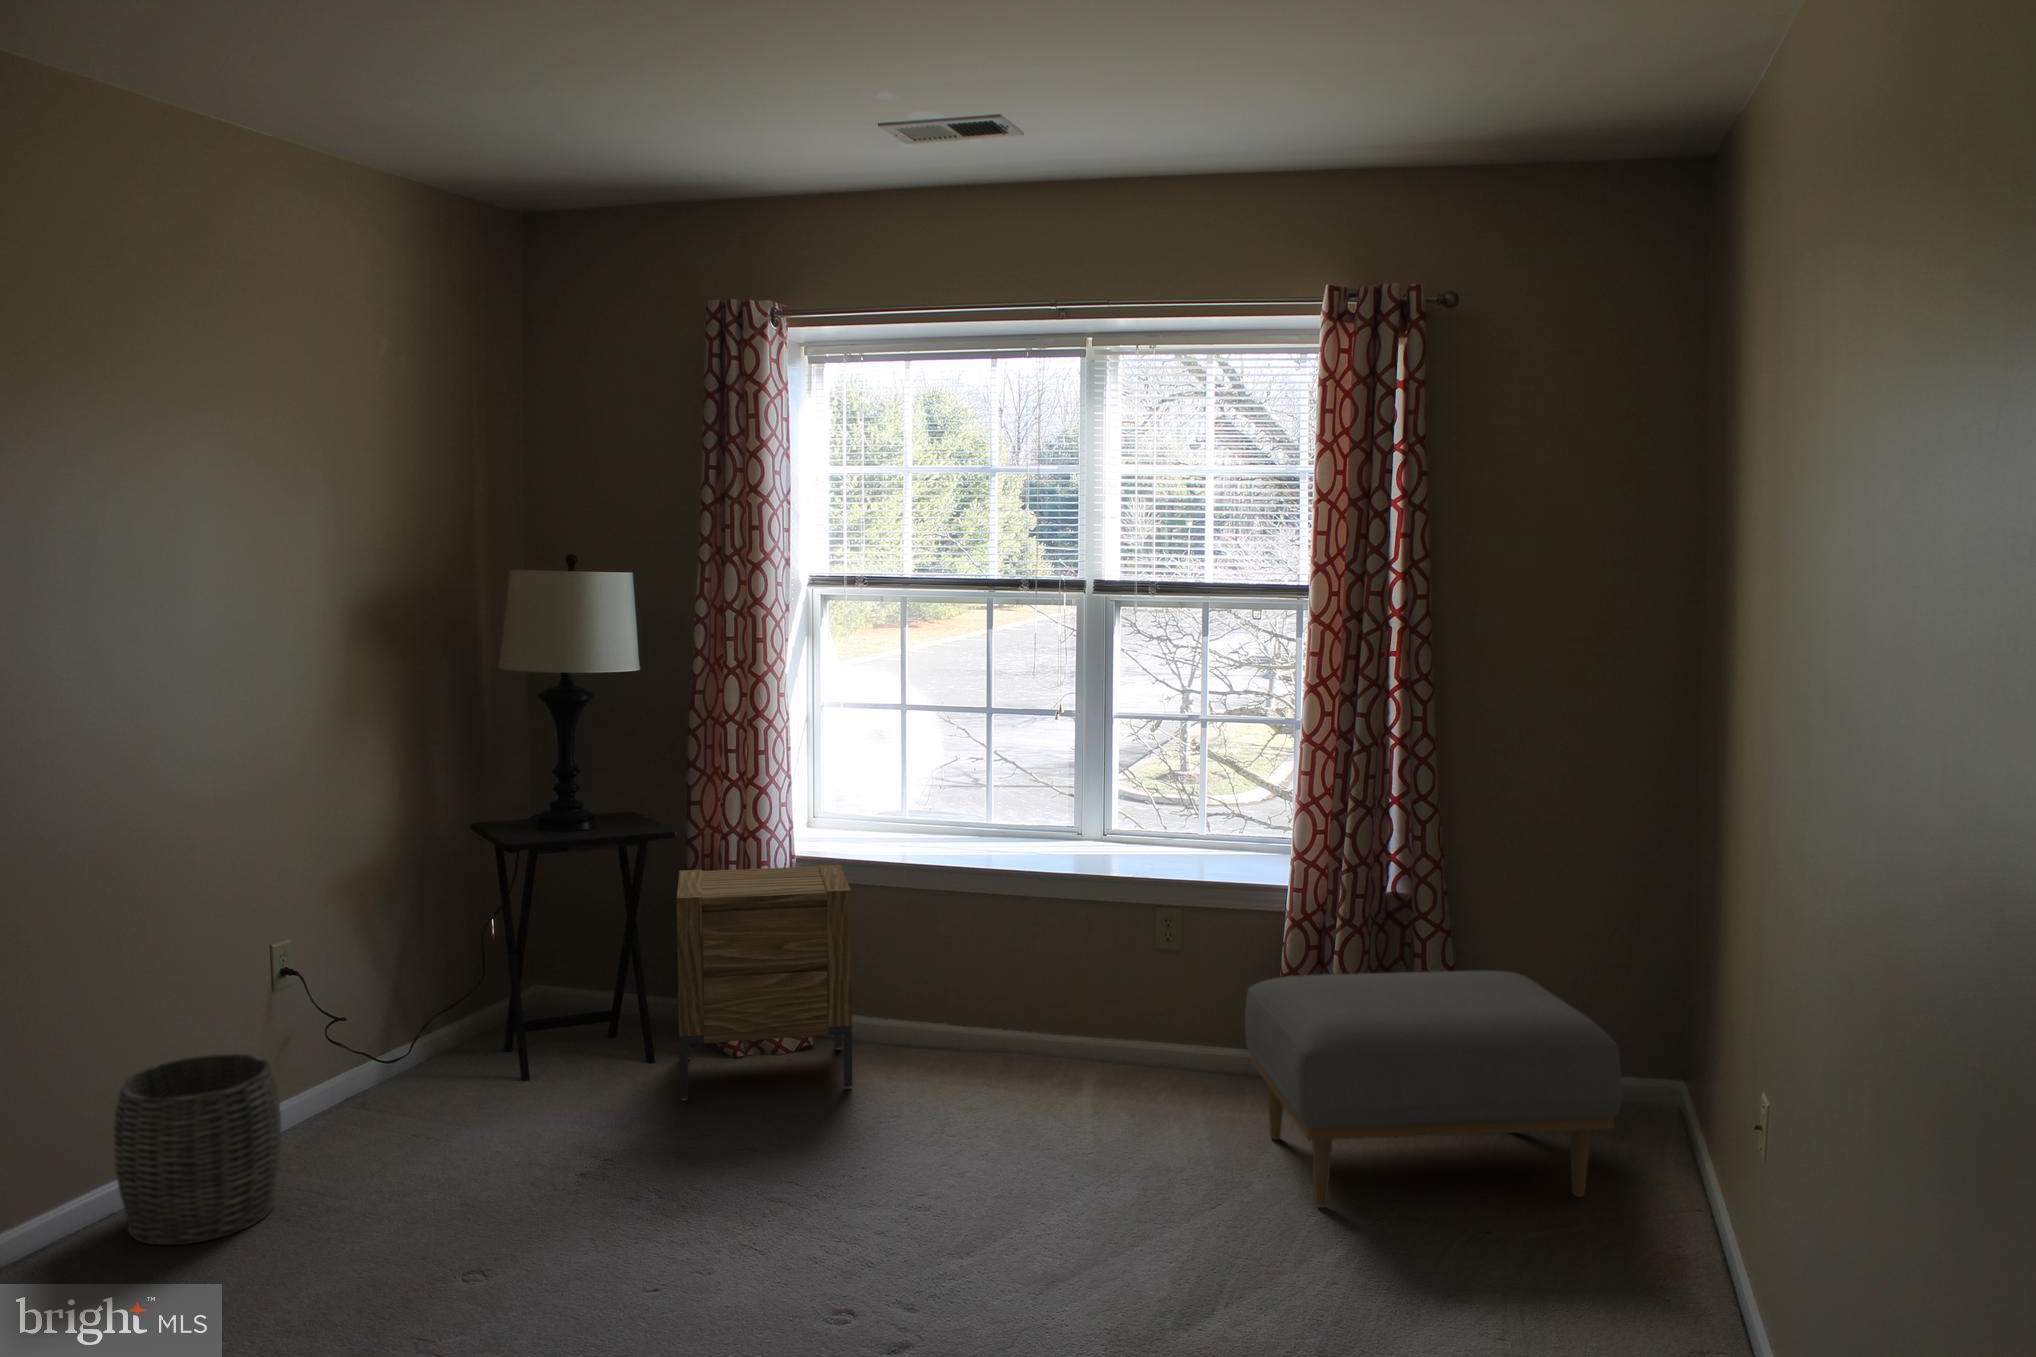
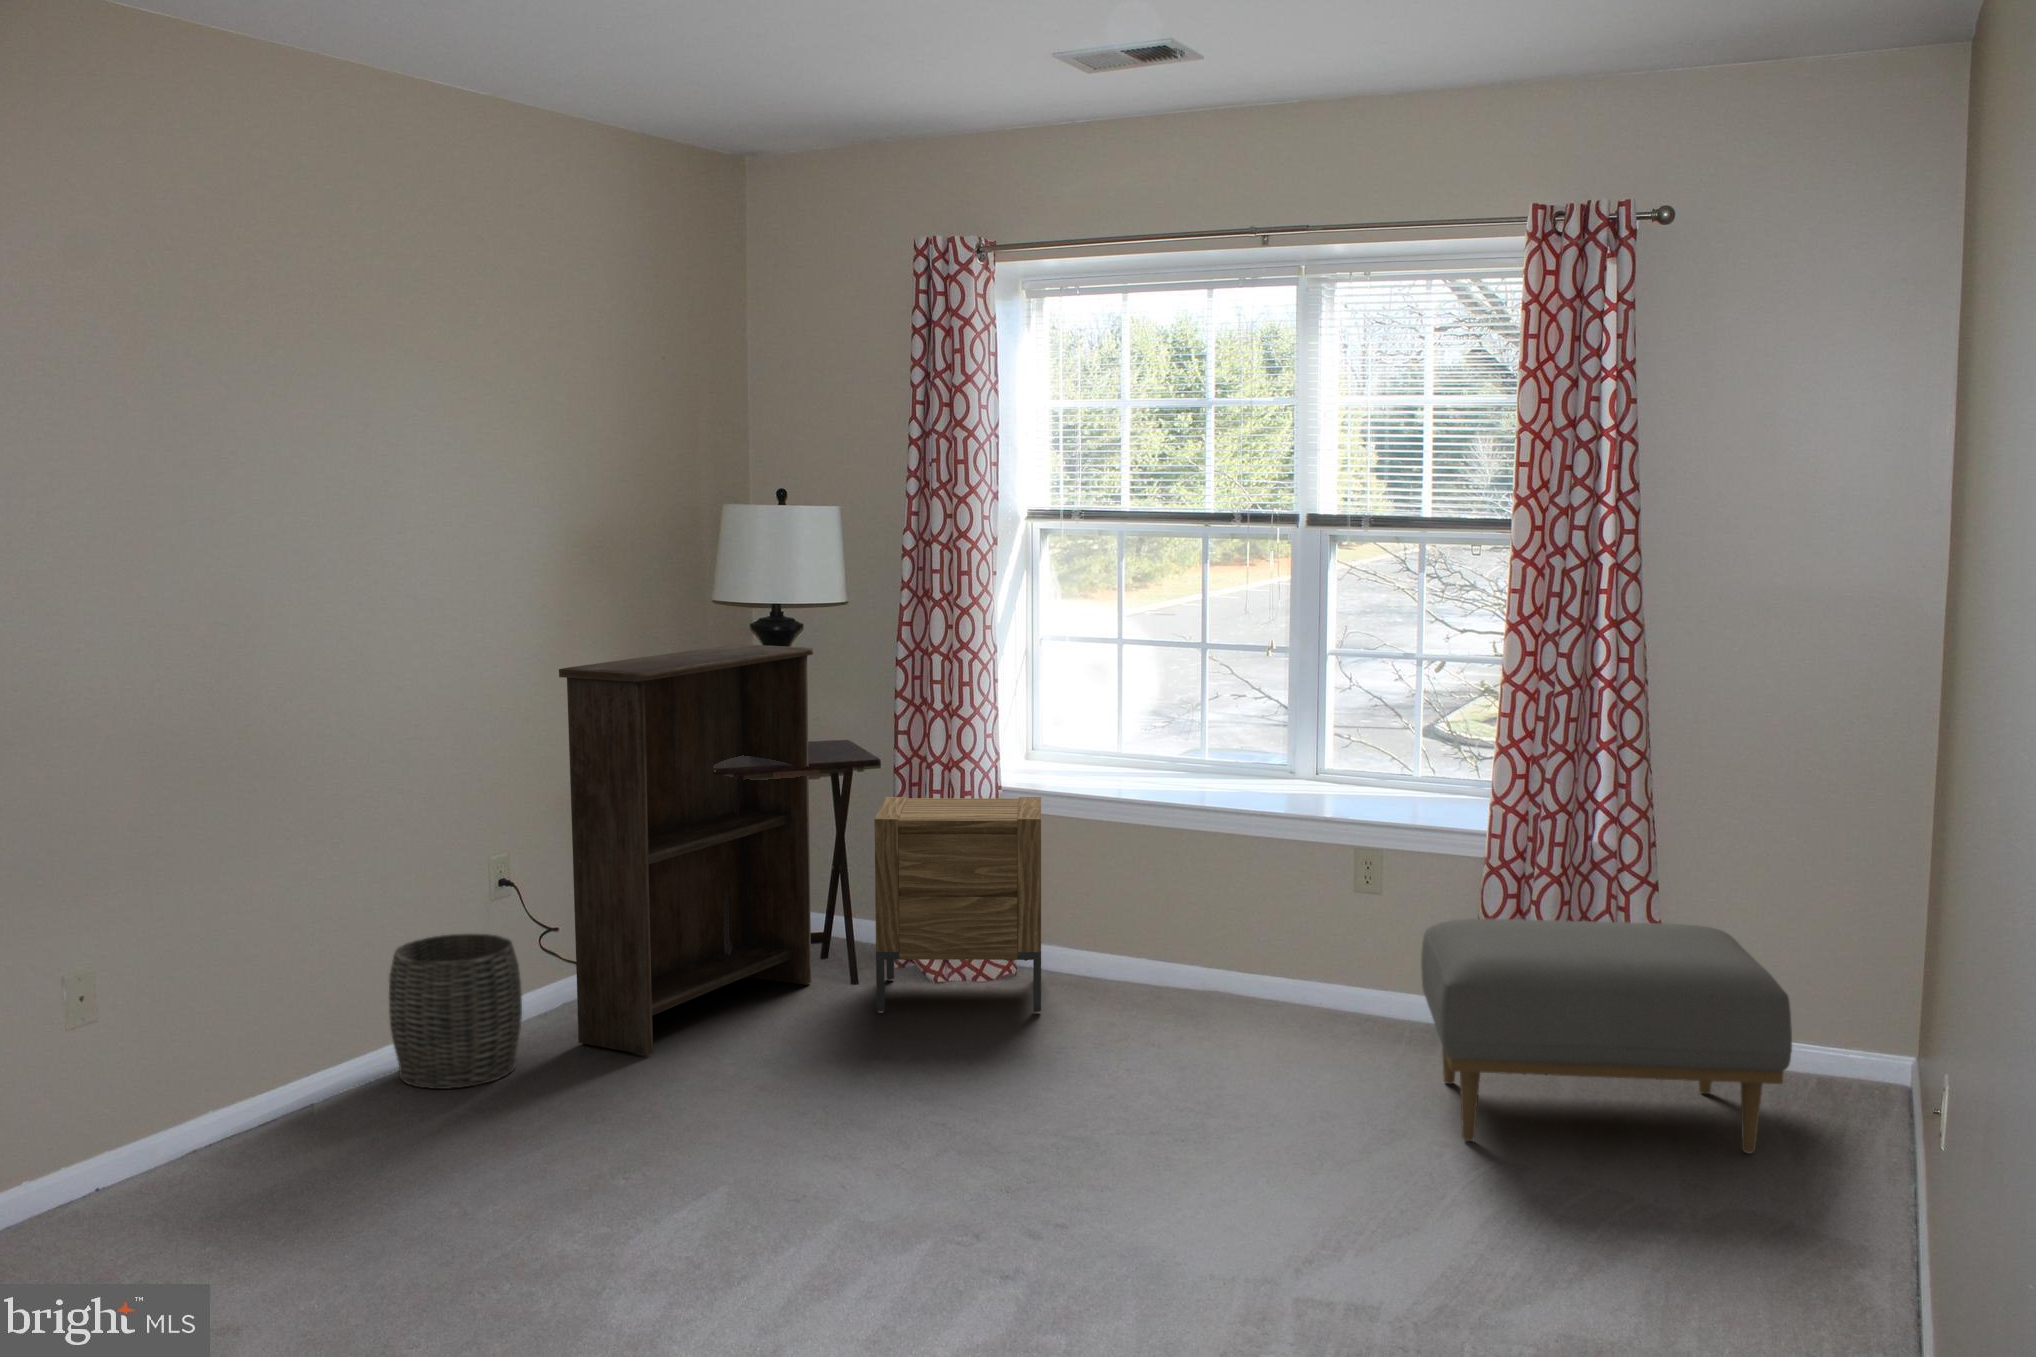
bookshelf: none [323,716,602,1176] -> present [559,644,813,1055]

